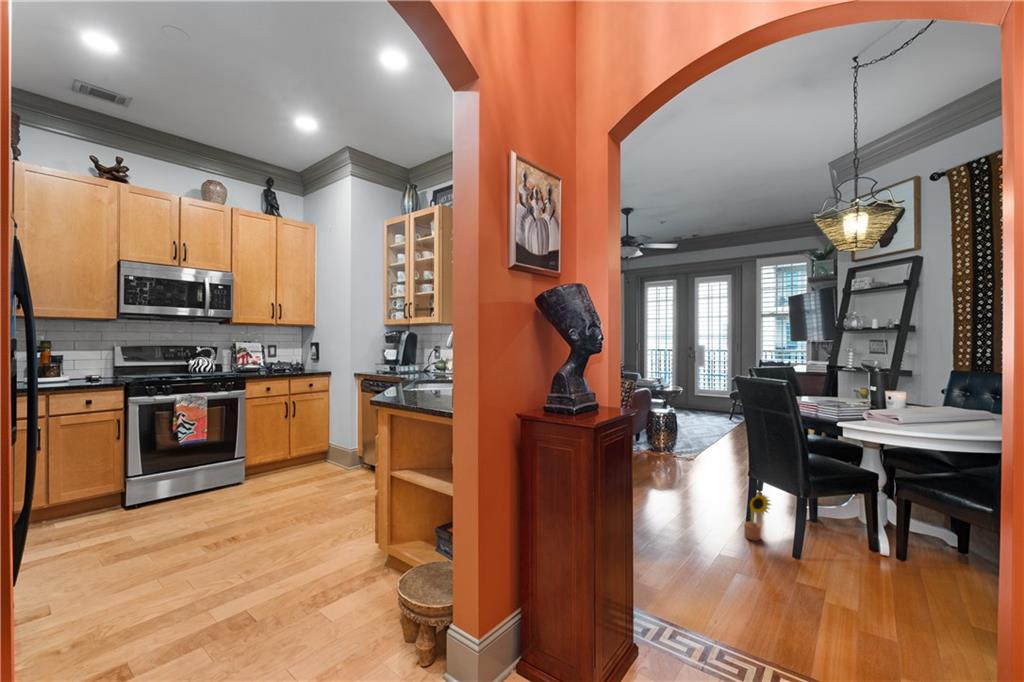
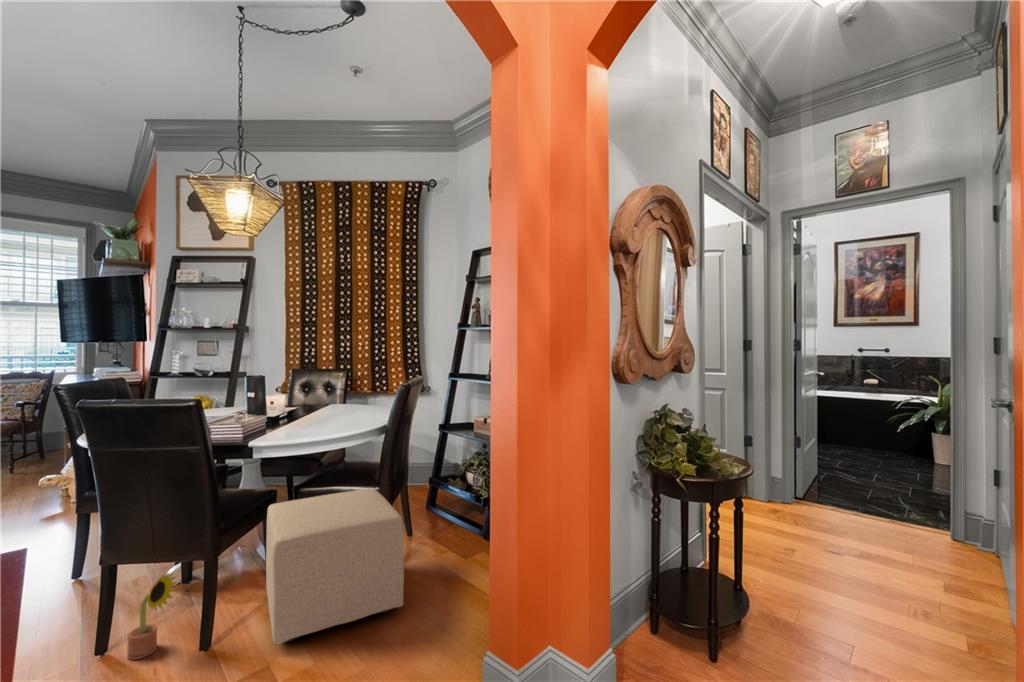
ottoman: none [815,480,972,622] -> present [266,489,404,645]

